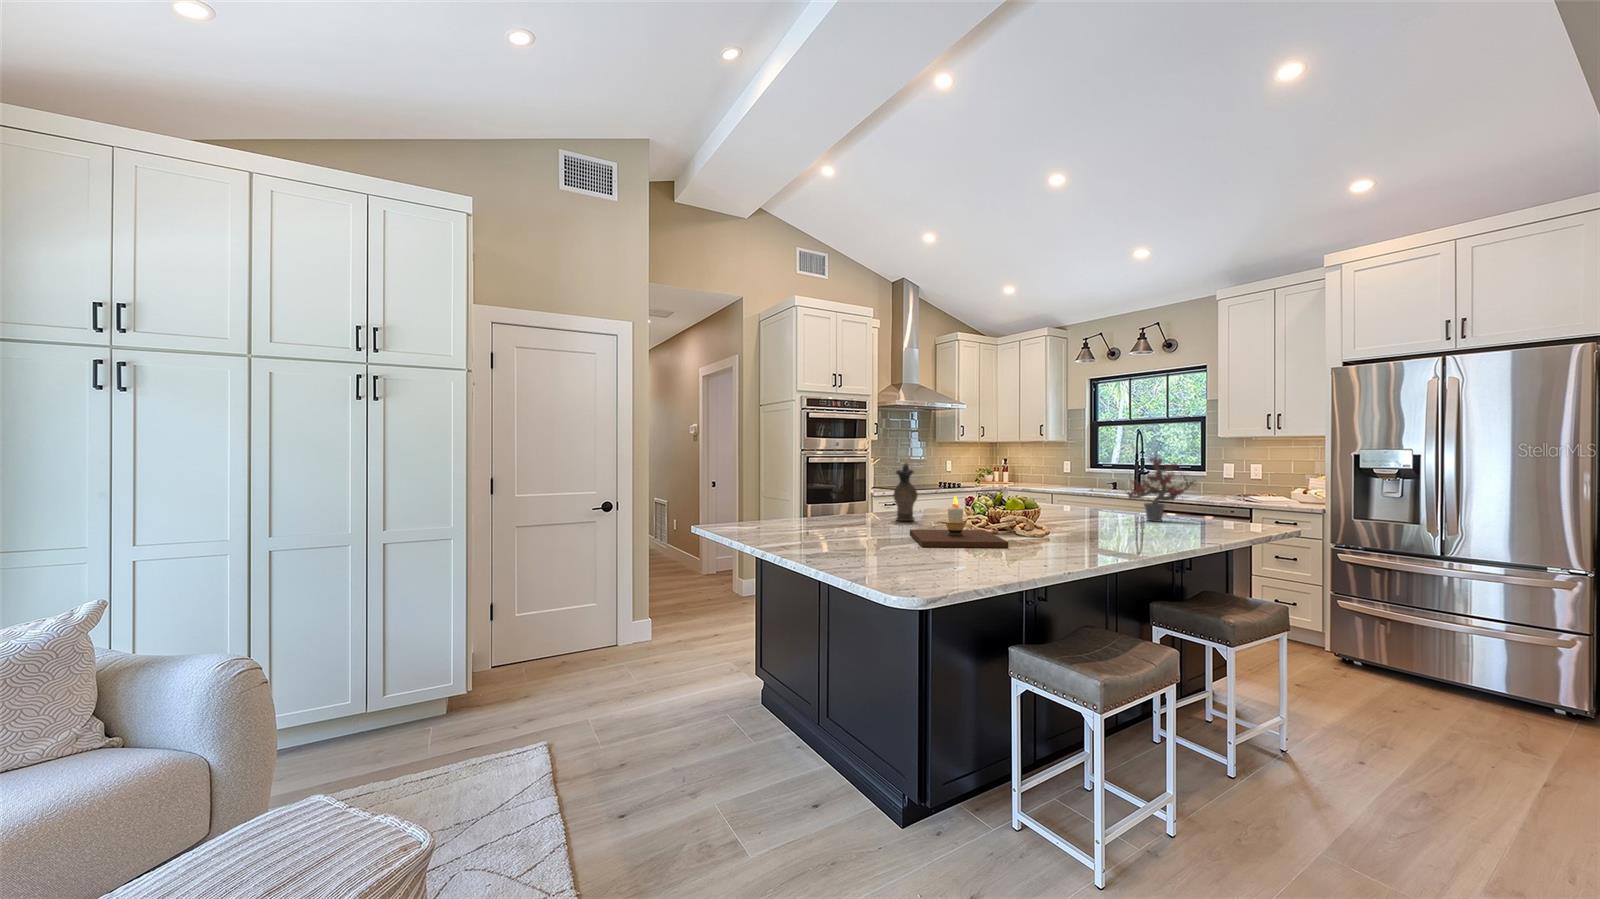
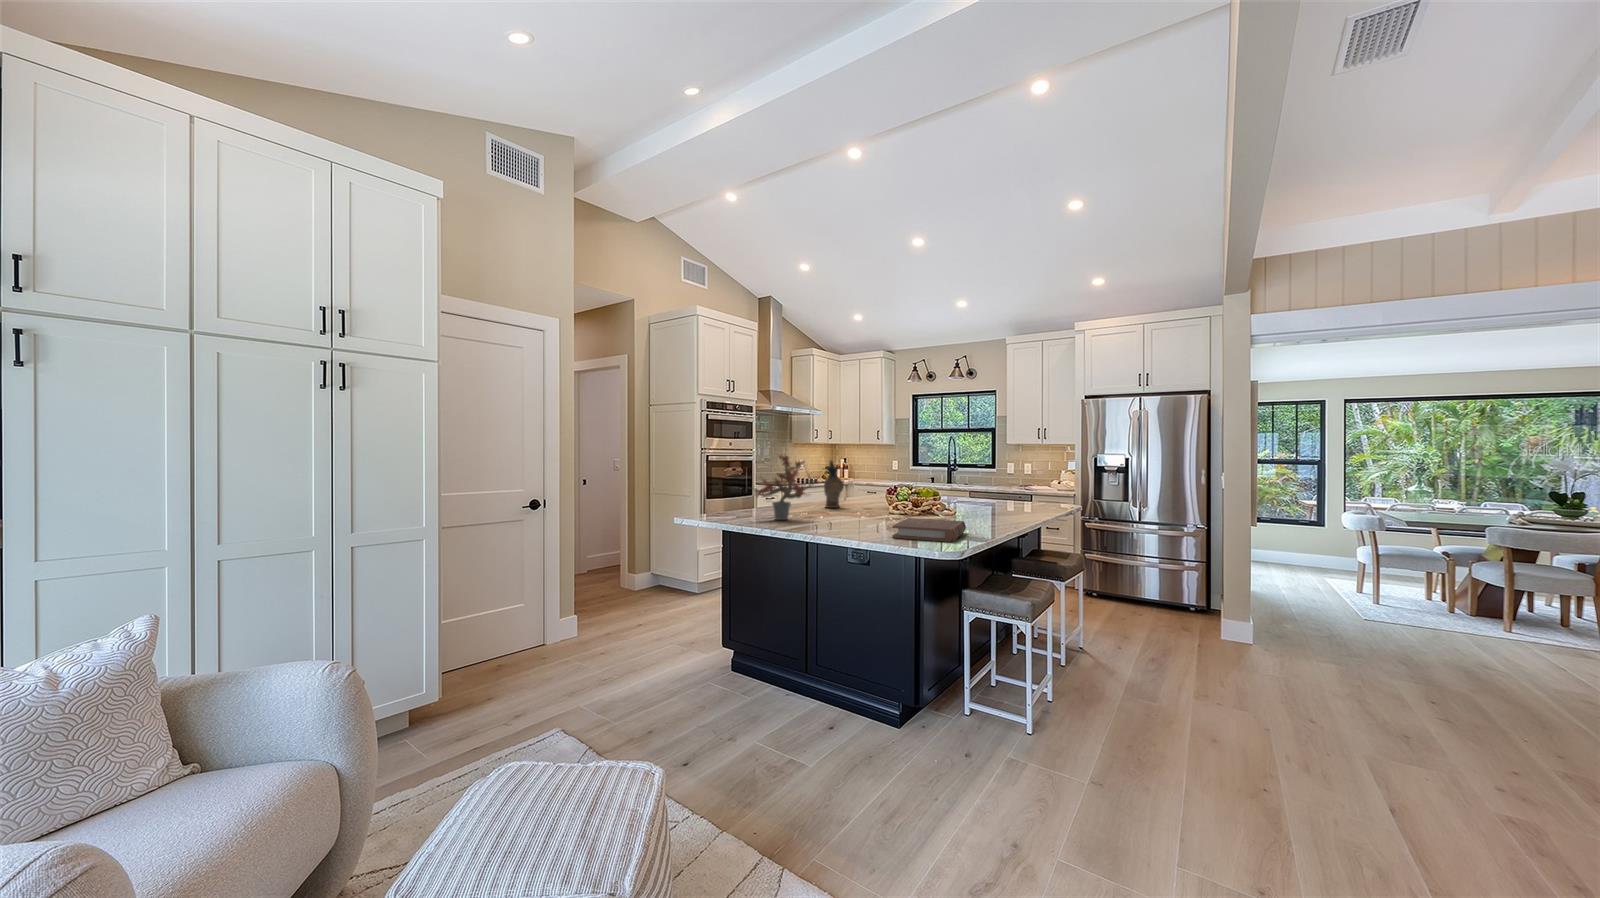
potted plant: present [1127,455,1195,522] -> present [756,455,818,520]
candle: present [910,496,1008,548] -> none [859,485,943,524]
book: none [879,542,1003,582] -> present [892,518,966,542]

